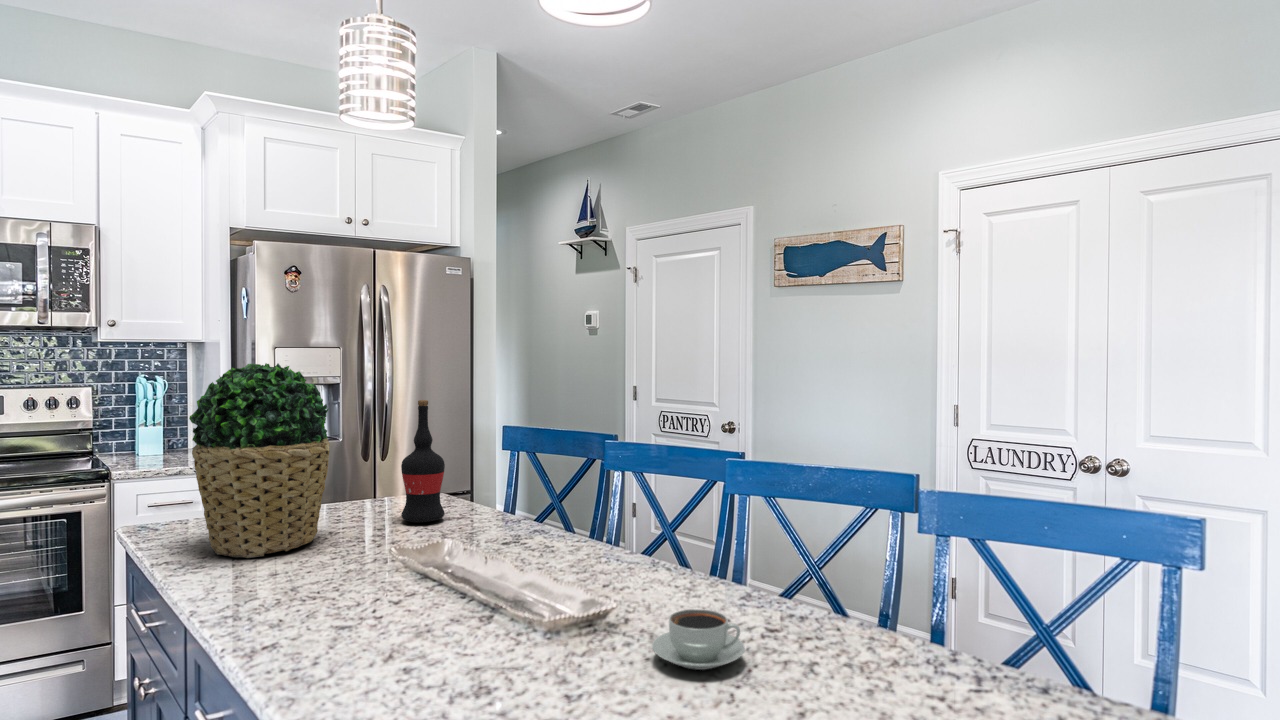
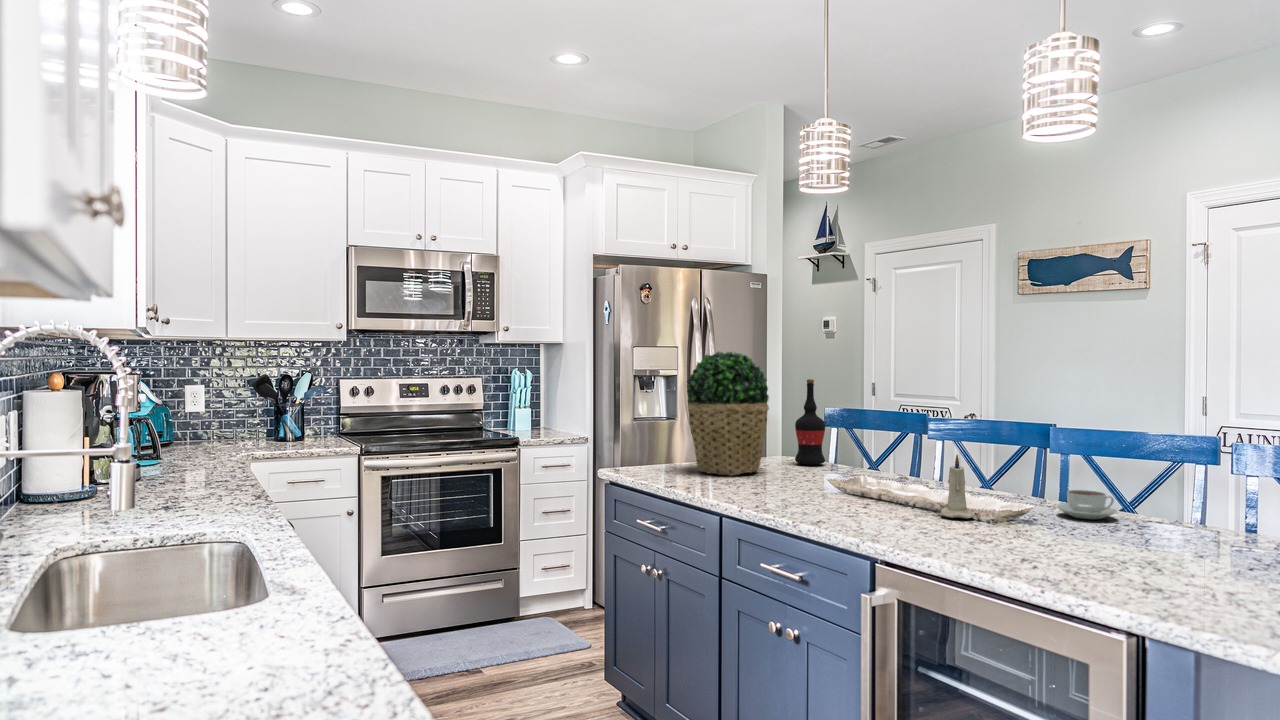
candle: none [435,565,496,688] -> present [941,455,975,519]

